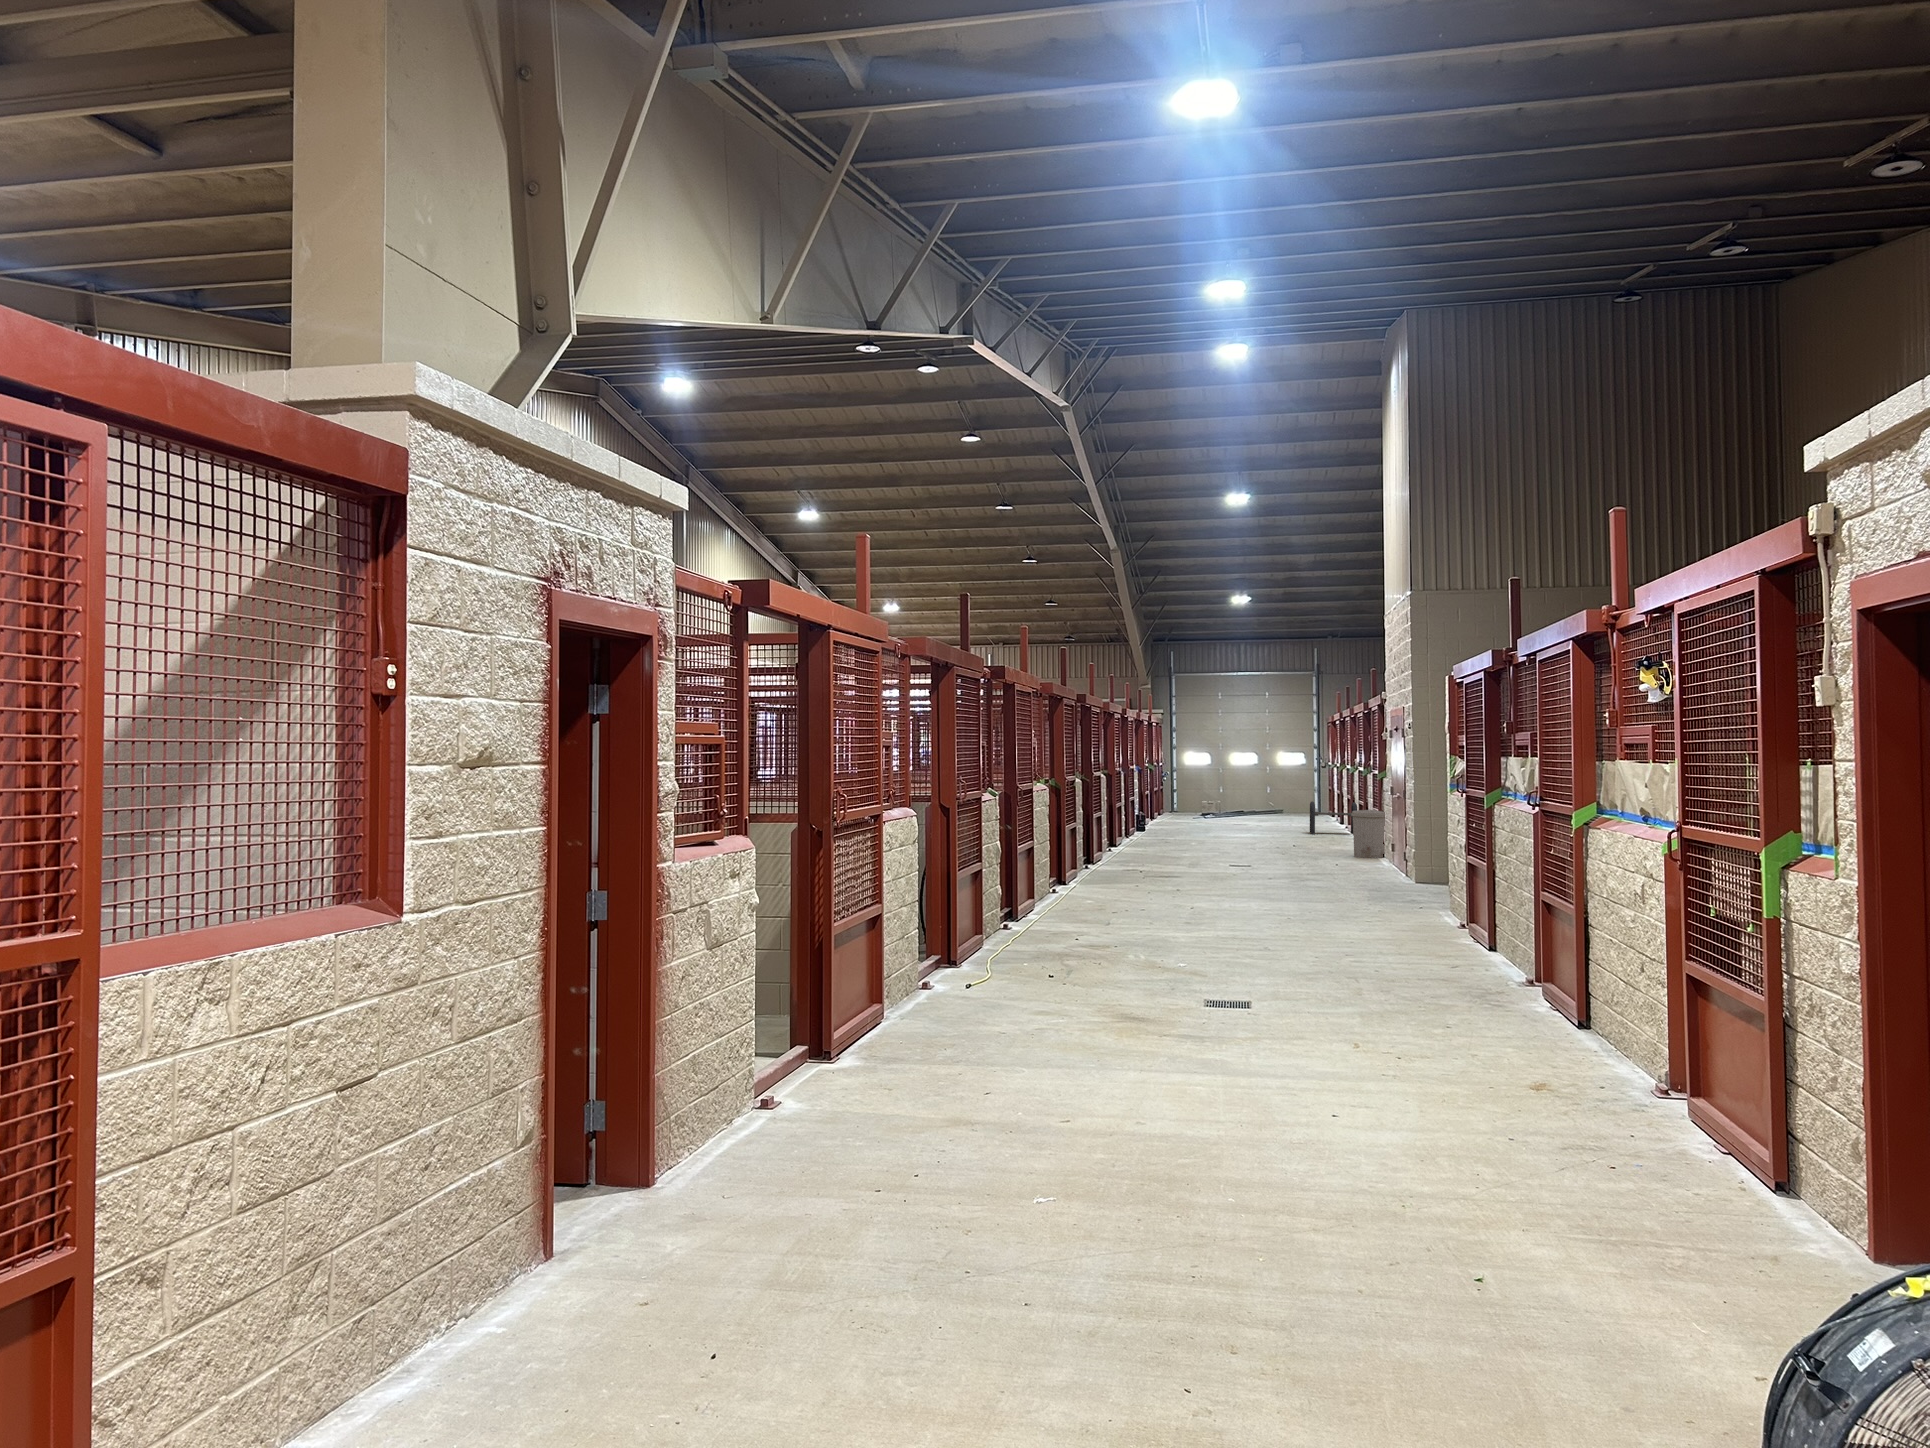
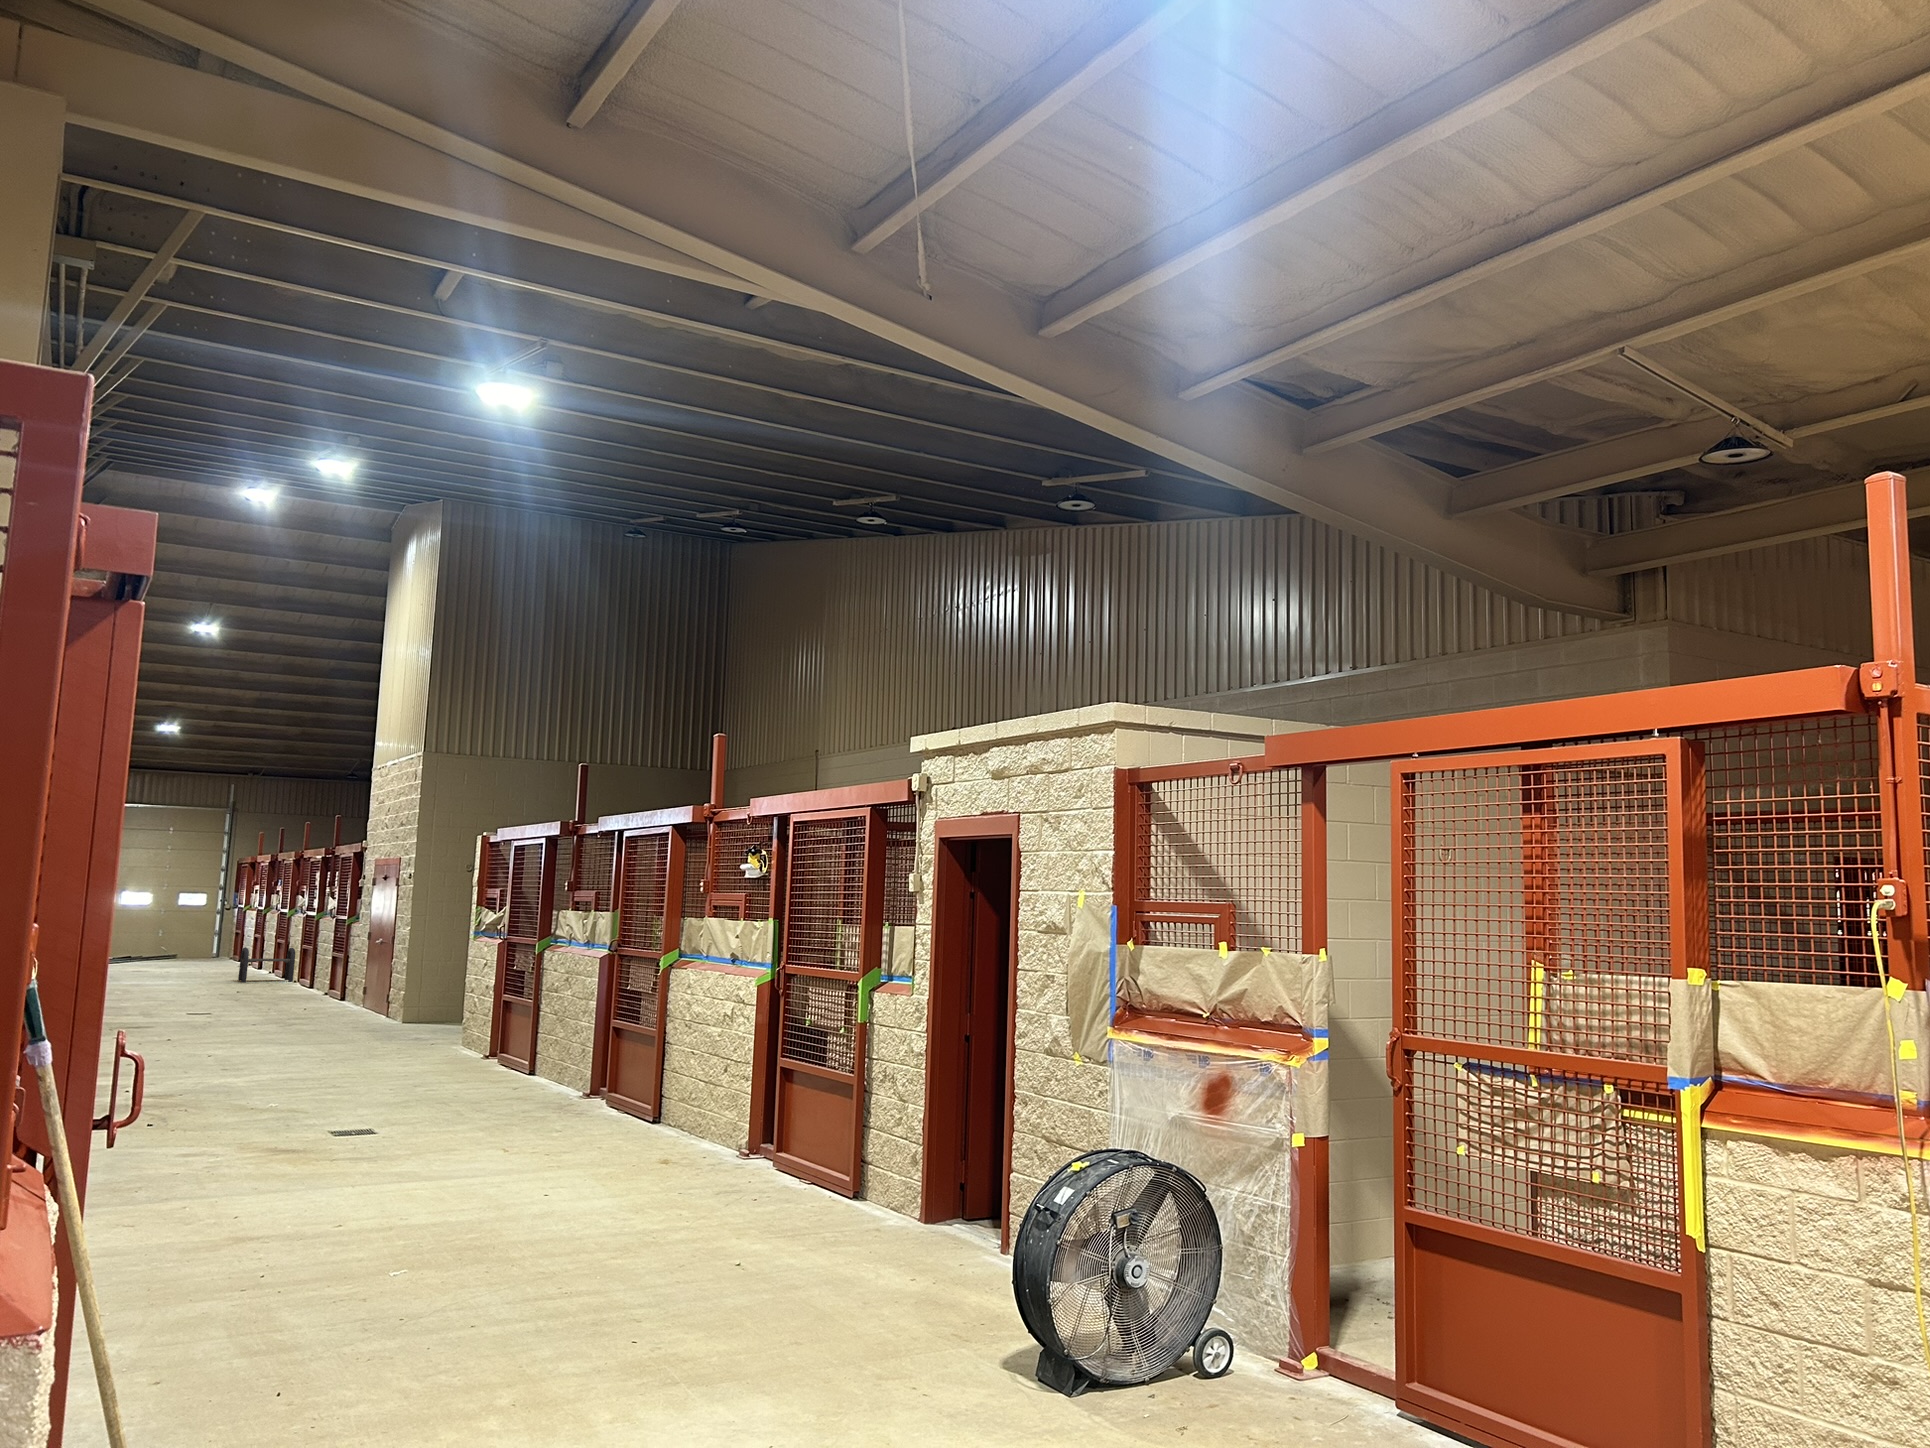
trash can: present [1351,810,1385,858] -> none [316,956,354,1004]

